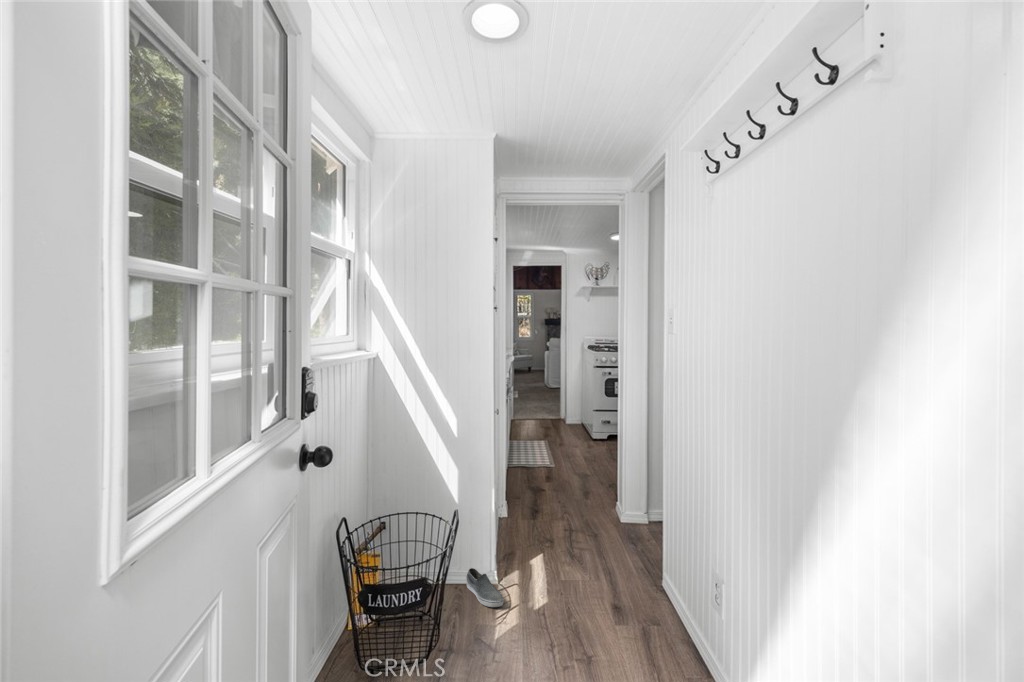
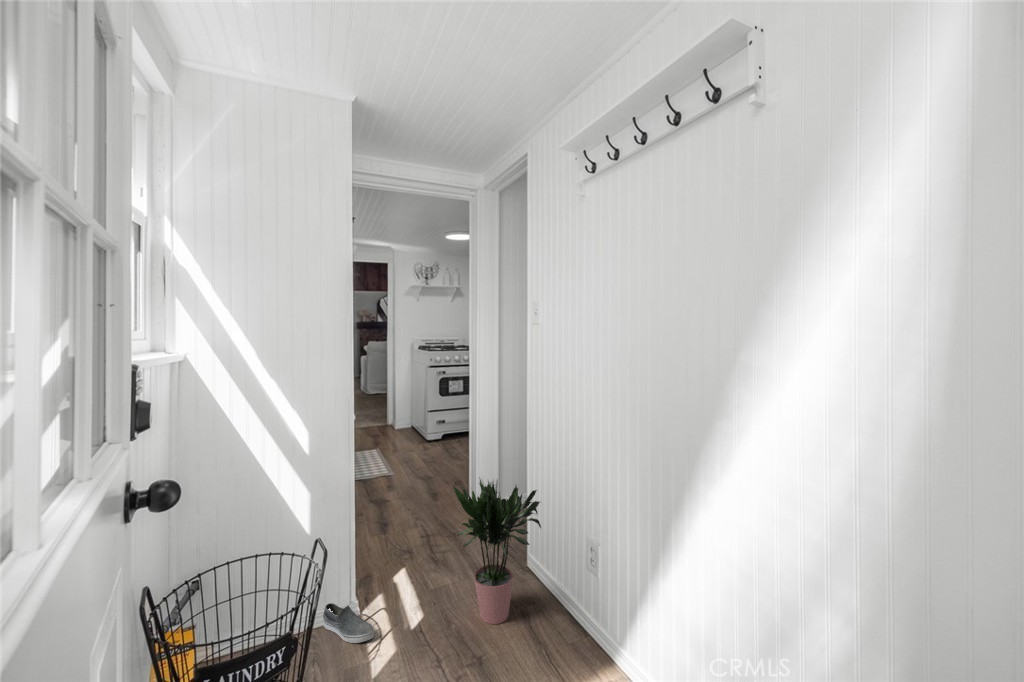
potted plant: none [579,476,671,626] -> present [453,477,541,624]

